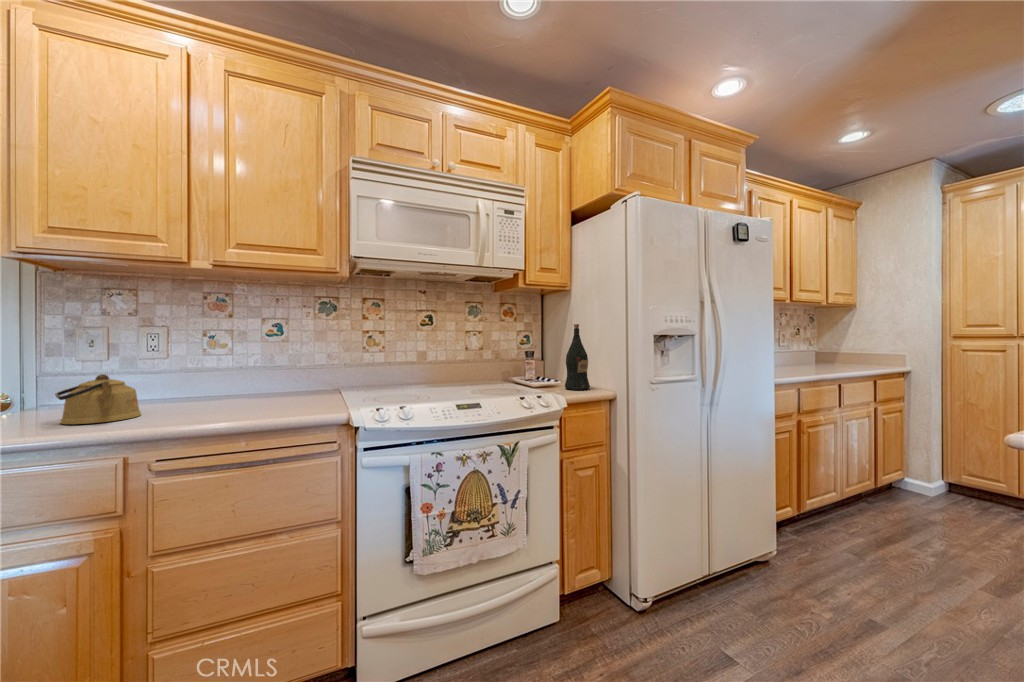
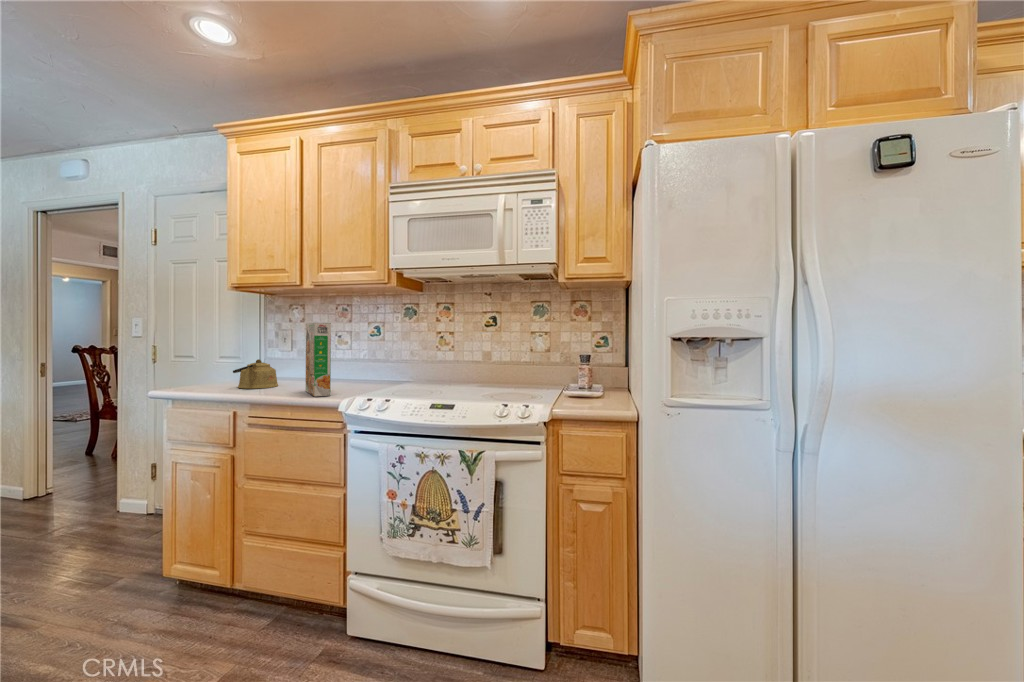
cereal box: none [231,316,303,415] -> present [305,323,331,396]
wine bottle: present [565,324,590,390] -> none [575,326,606,407]

